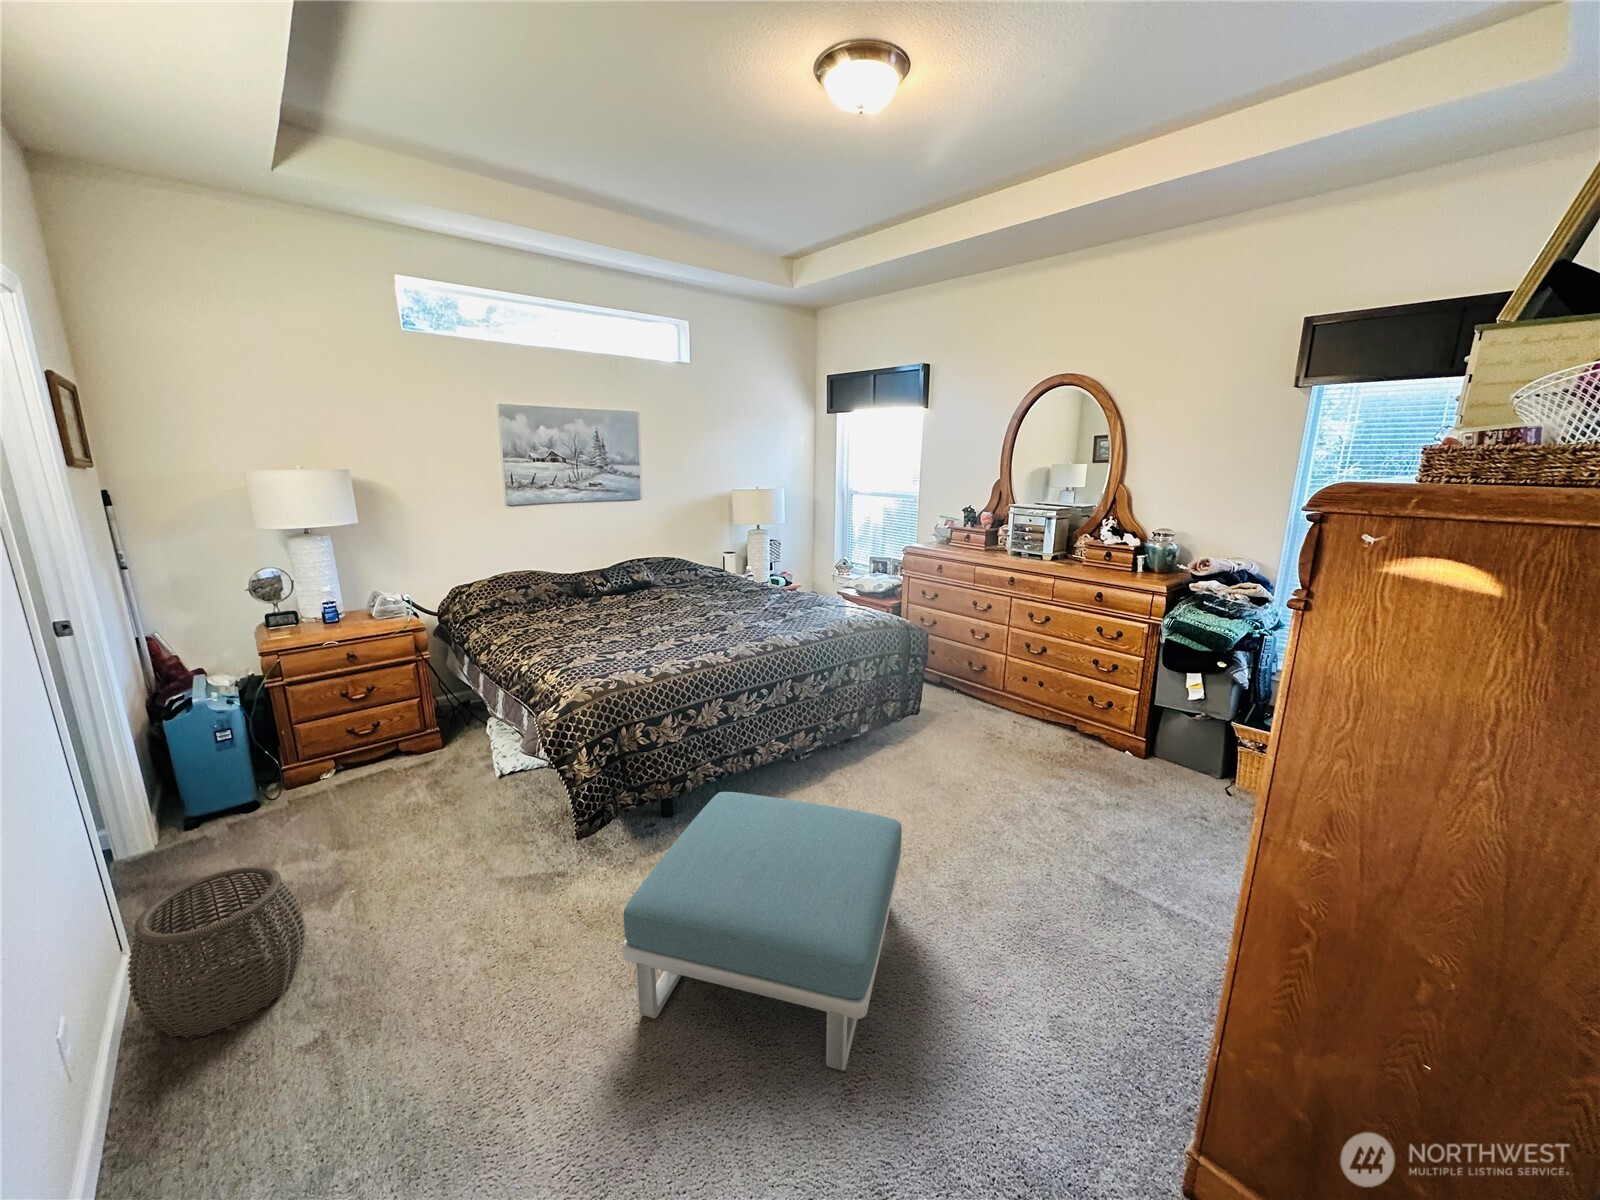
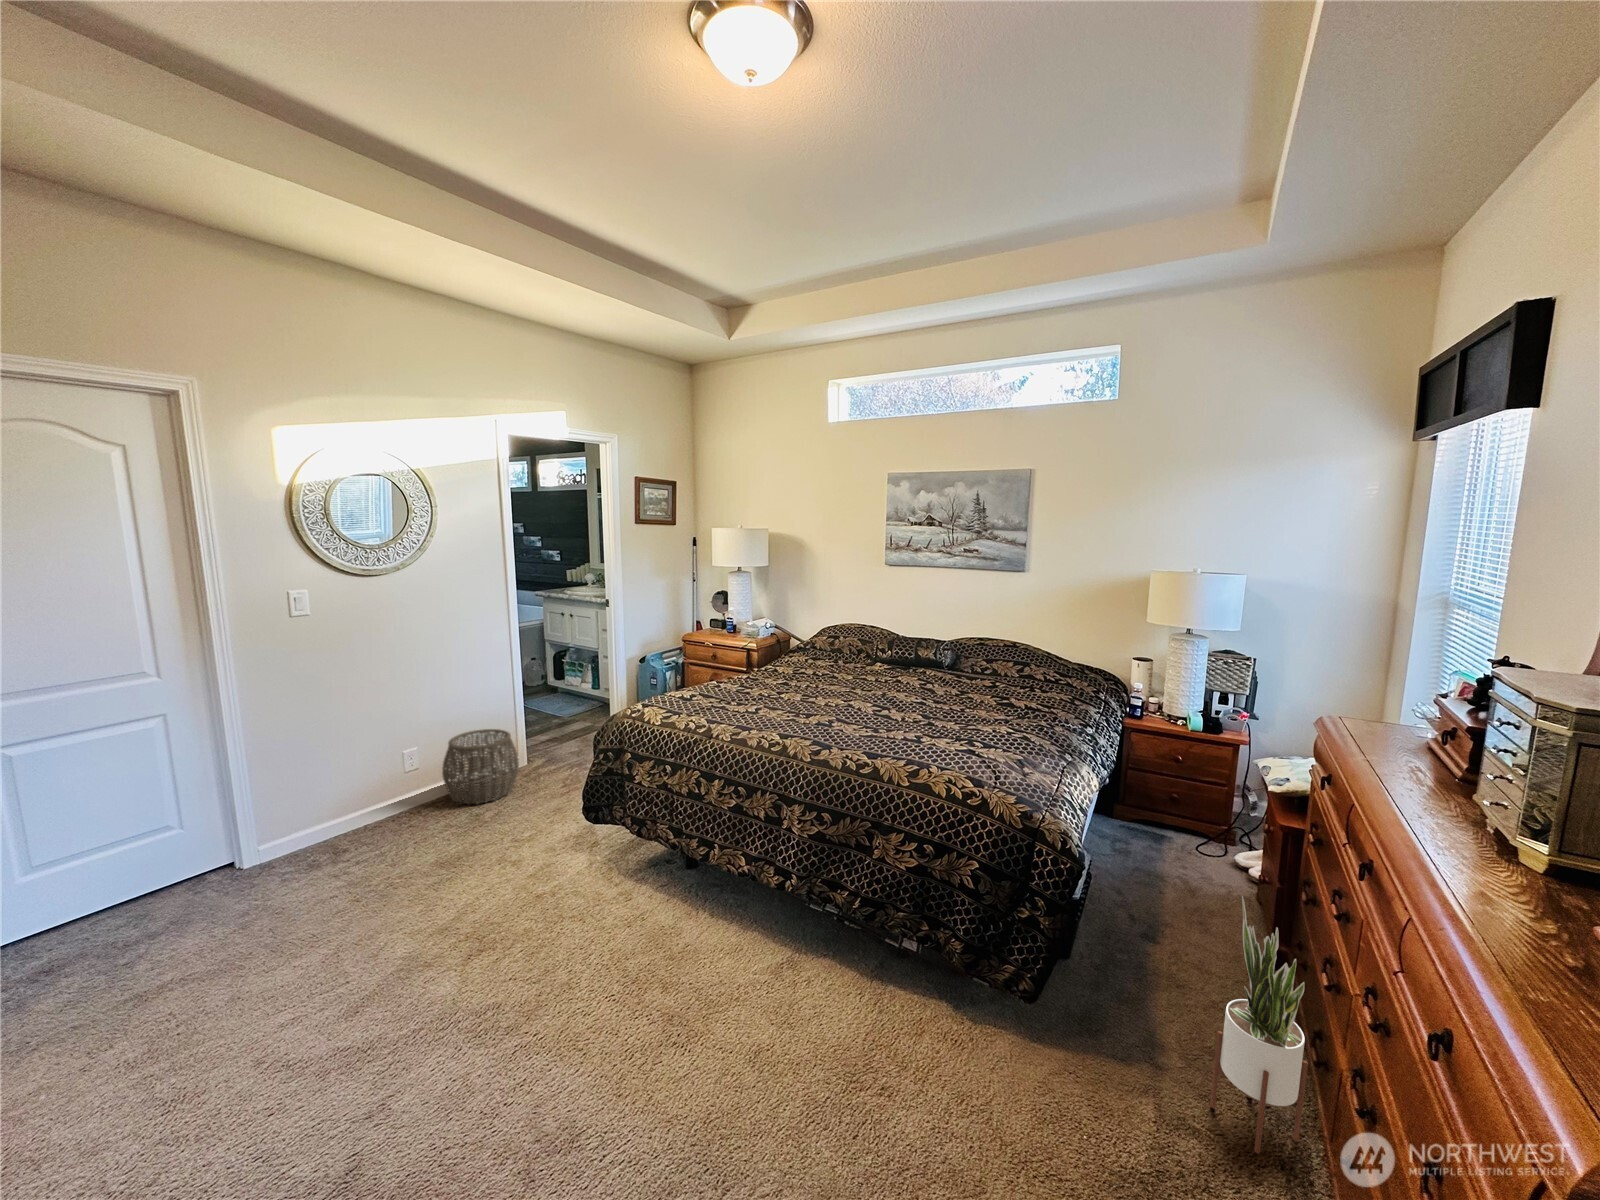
potted plant: none [950,623,989,711] -> present [1210,896,1308,1154]
footstool: present [622,792,902,1071] -> none [261,838,595,1069]

